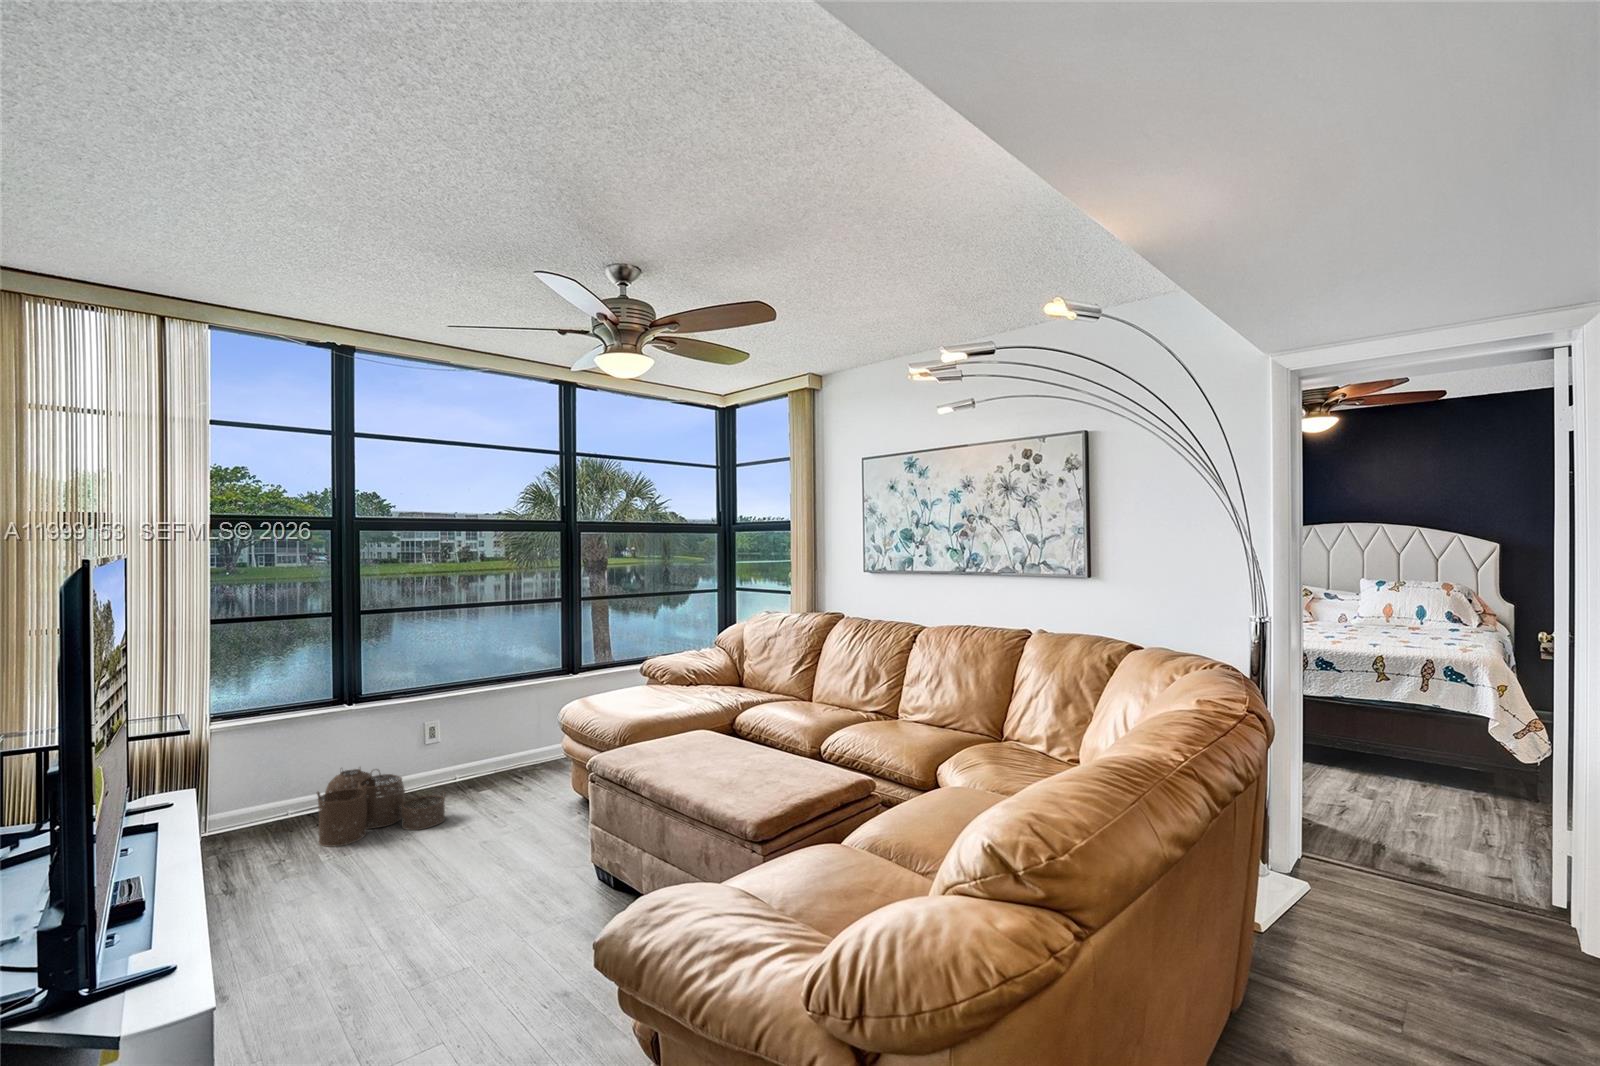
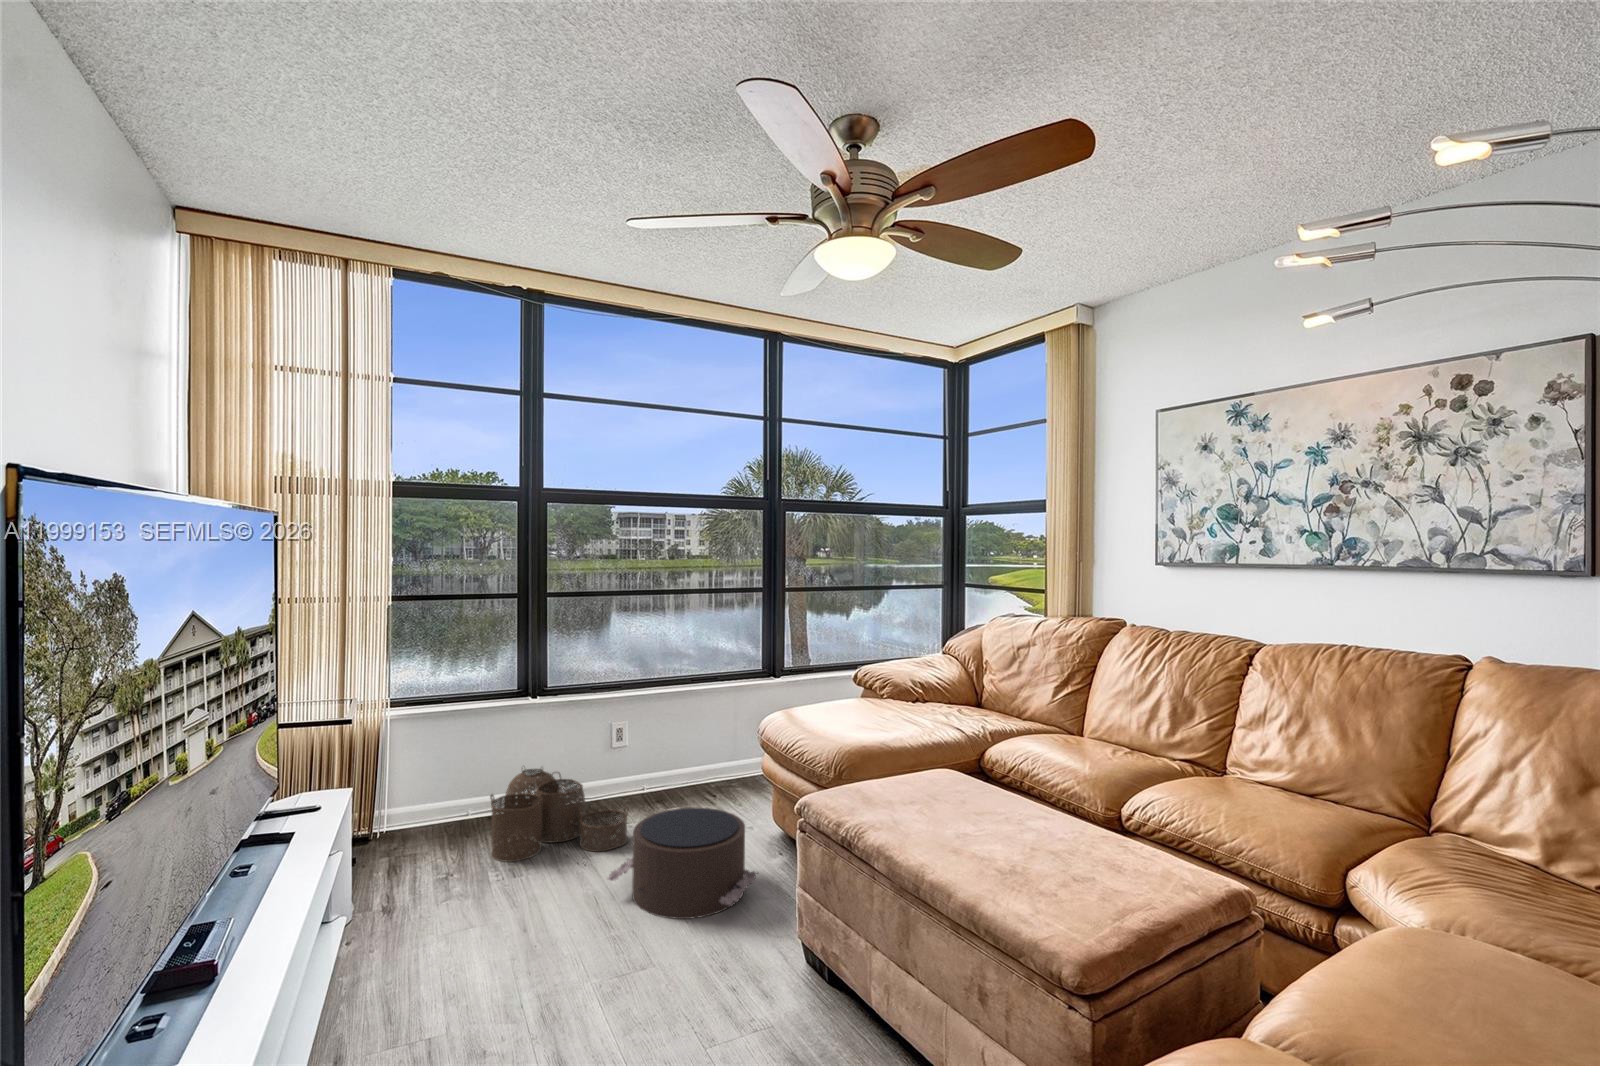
pouf: none [433,782,561,866] -> present [608,808,757,919]

